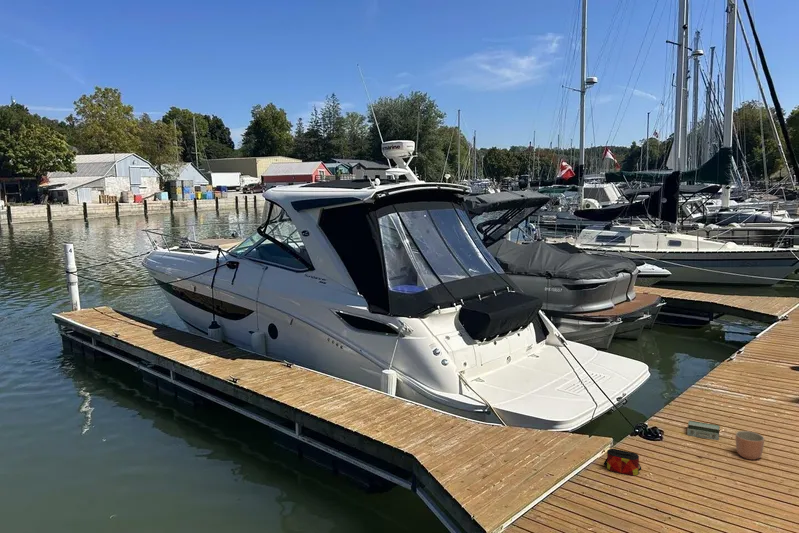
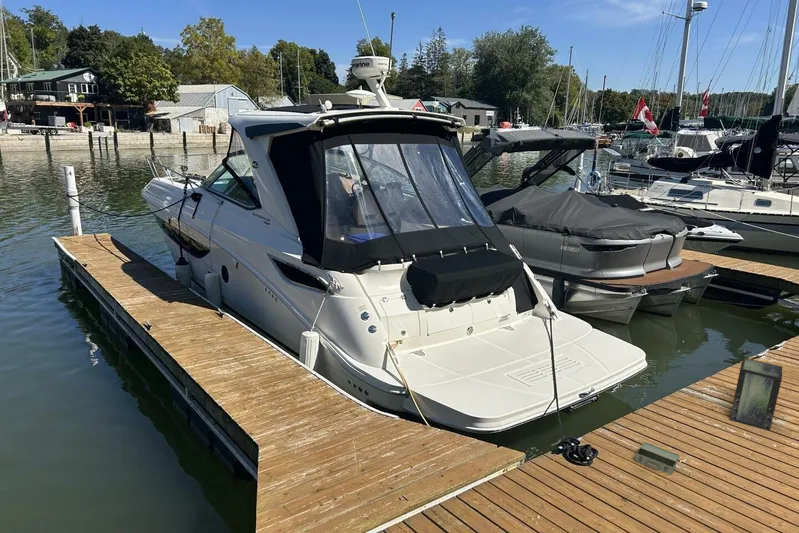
storage box: none [733,351,770,404] -> present [730,358,782,431]
planter: present [736,431,764,460] -> none [682,472,719,512]
bag: present [604,449,641,476] -> none [500,470,542,510]

